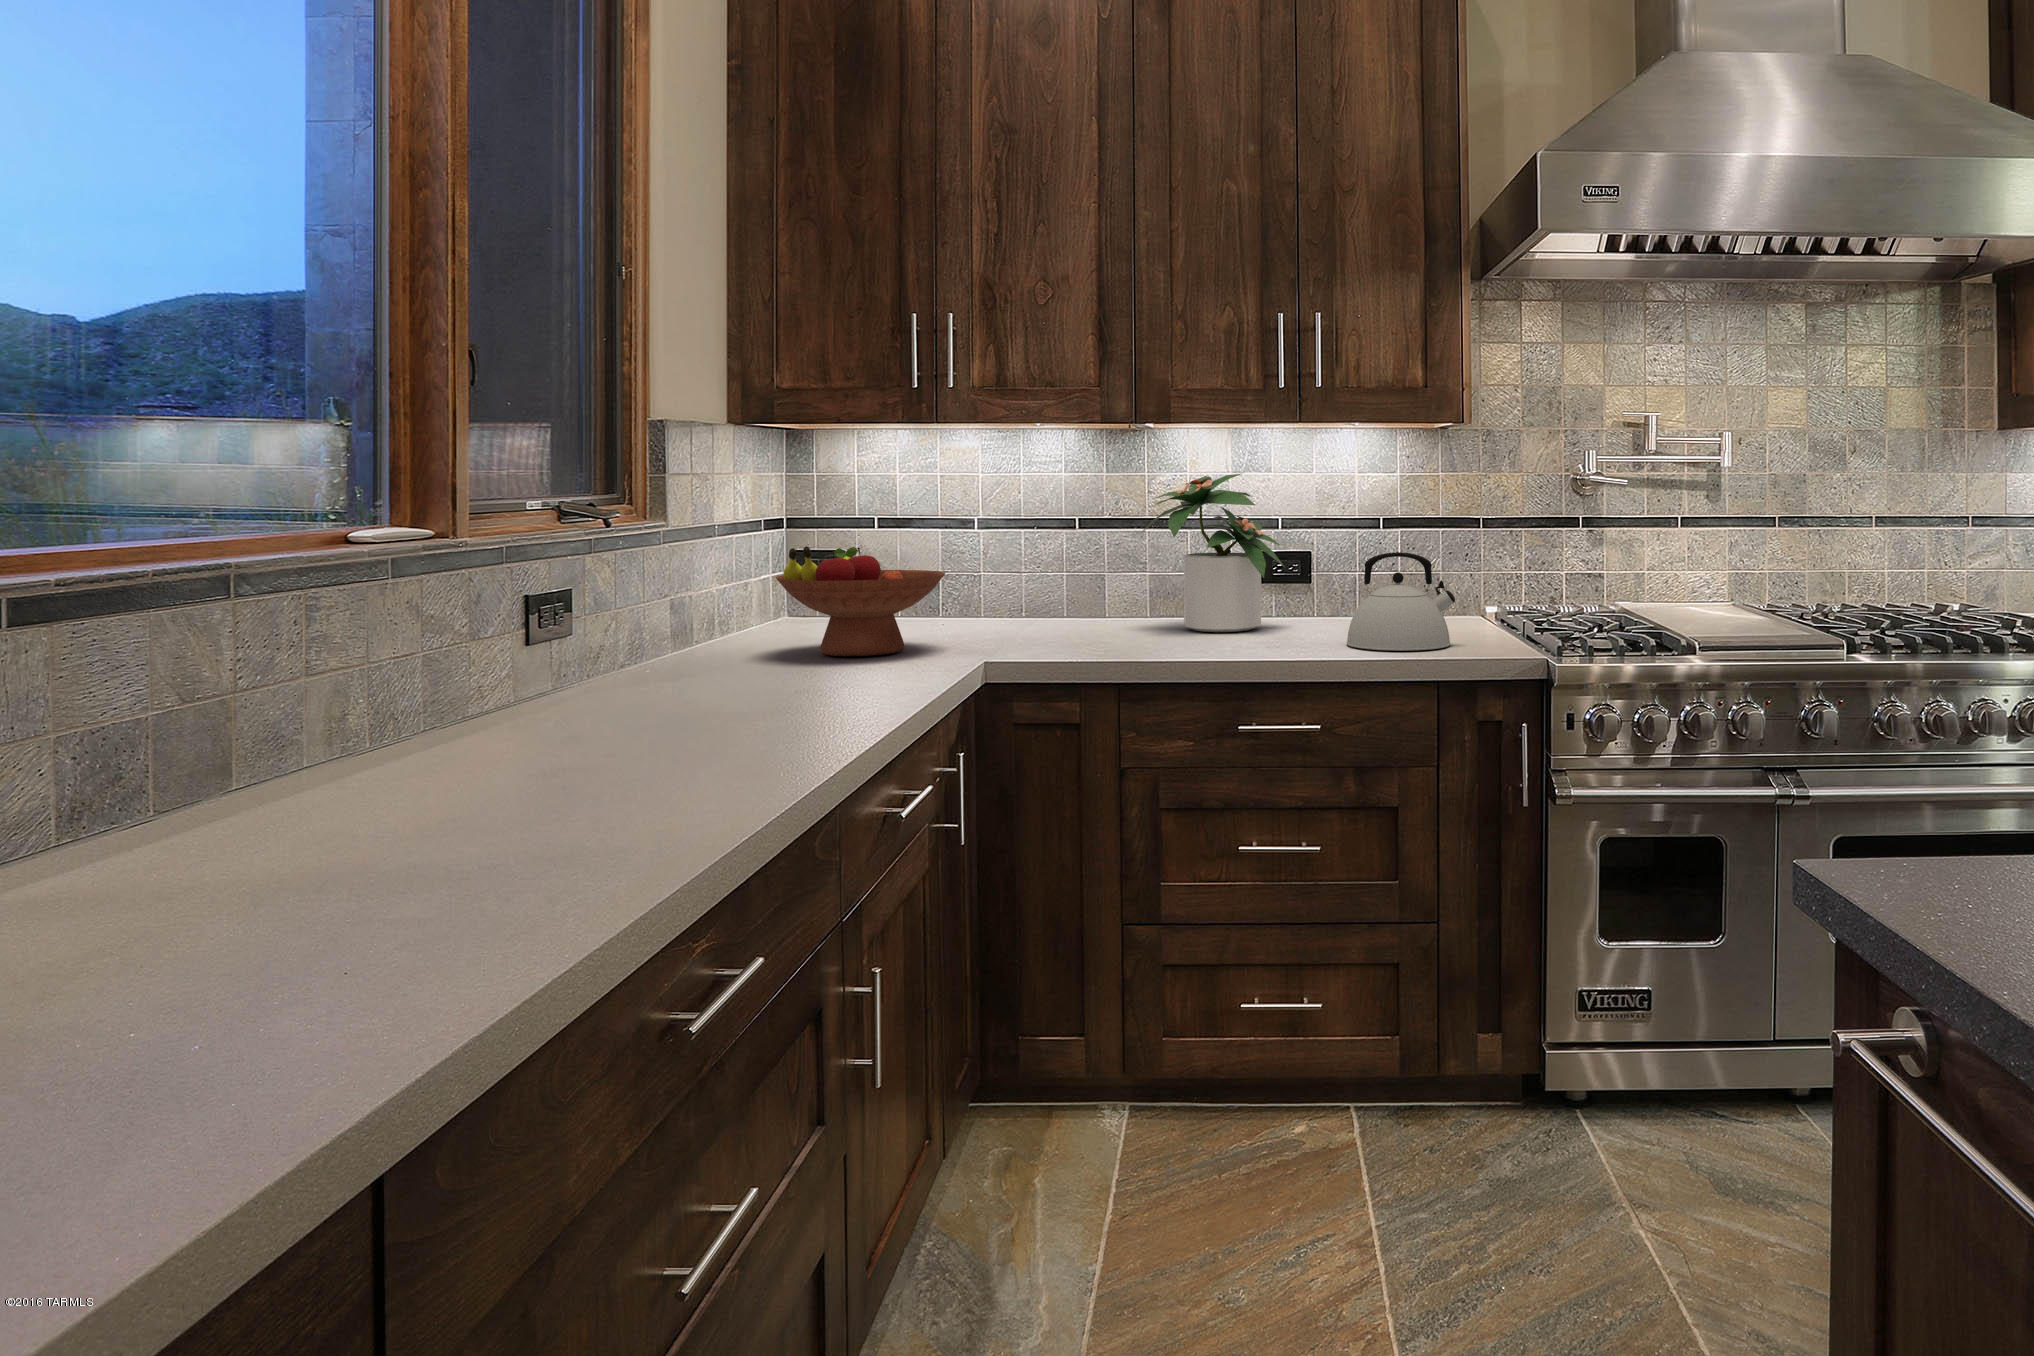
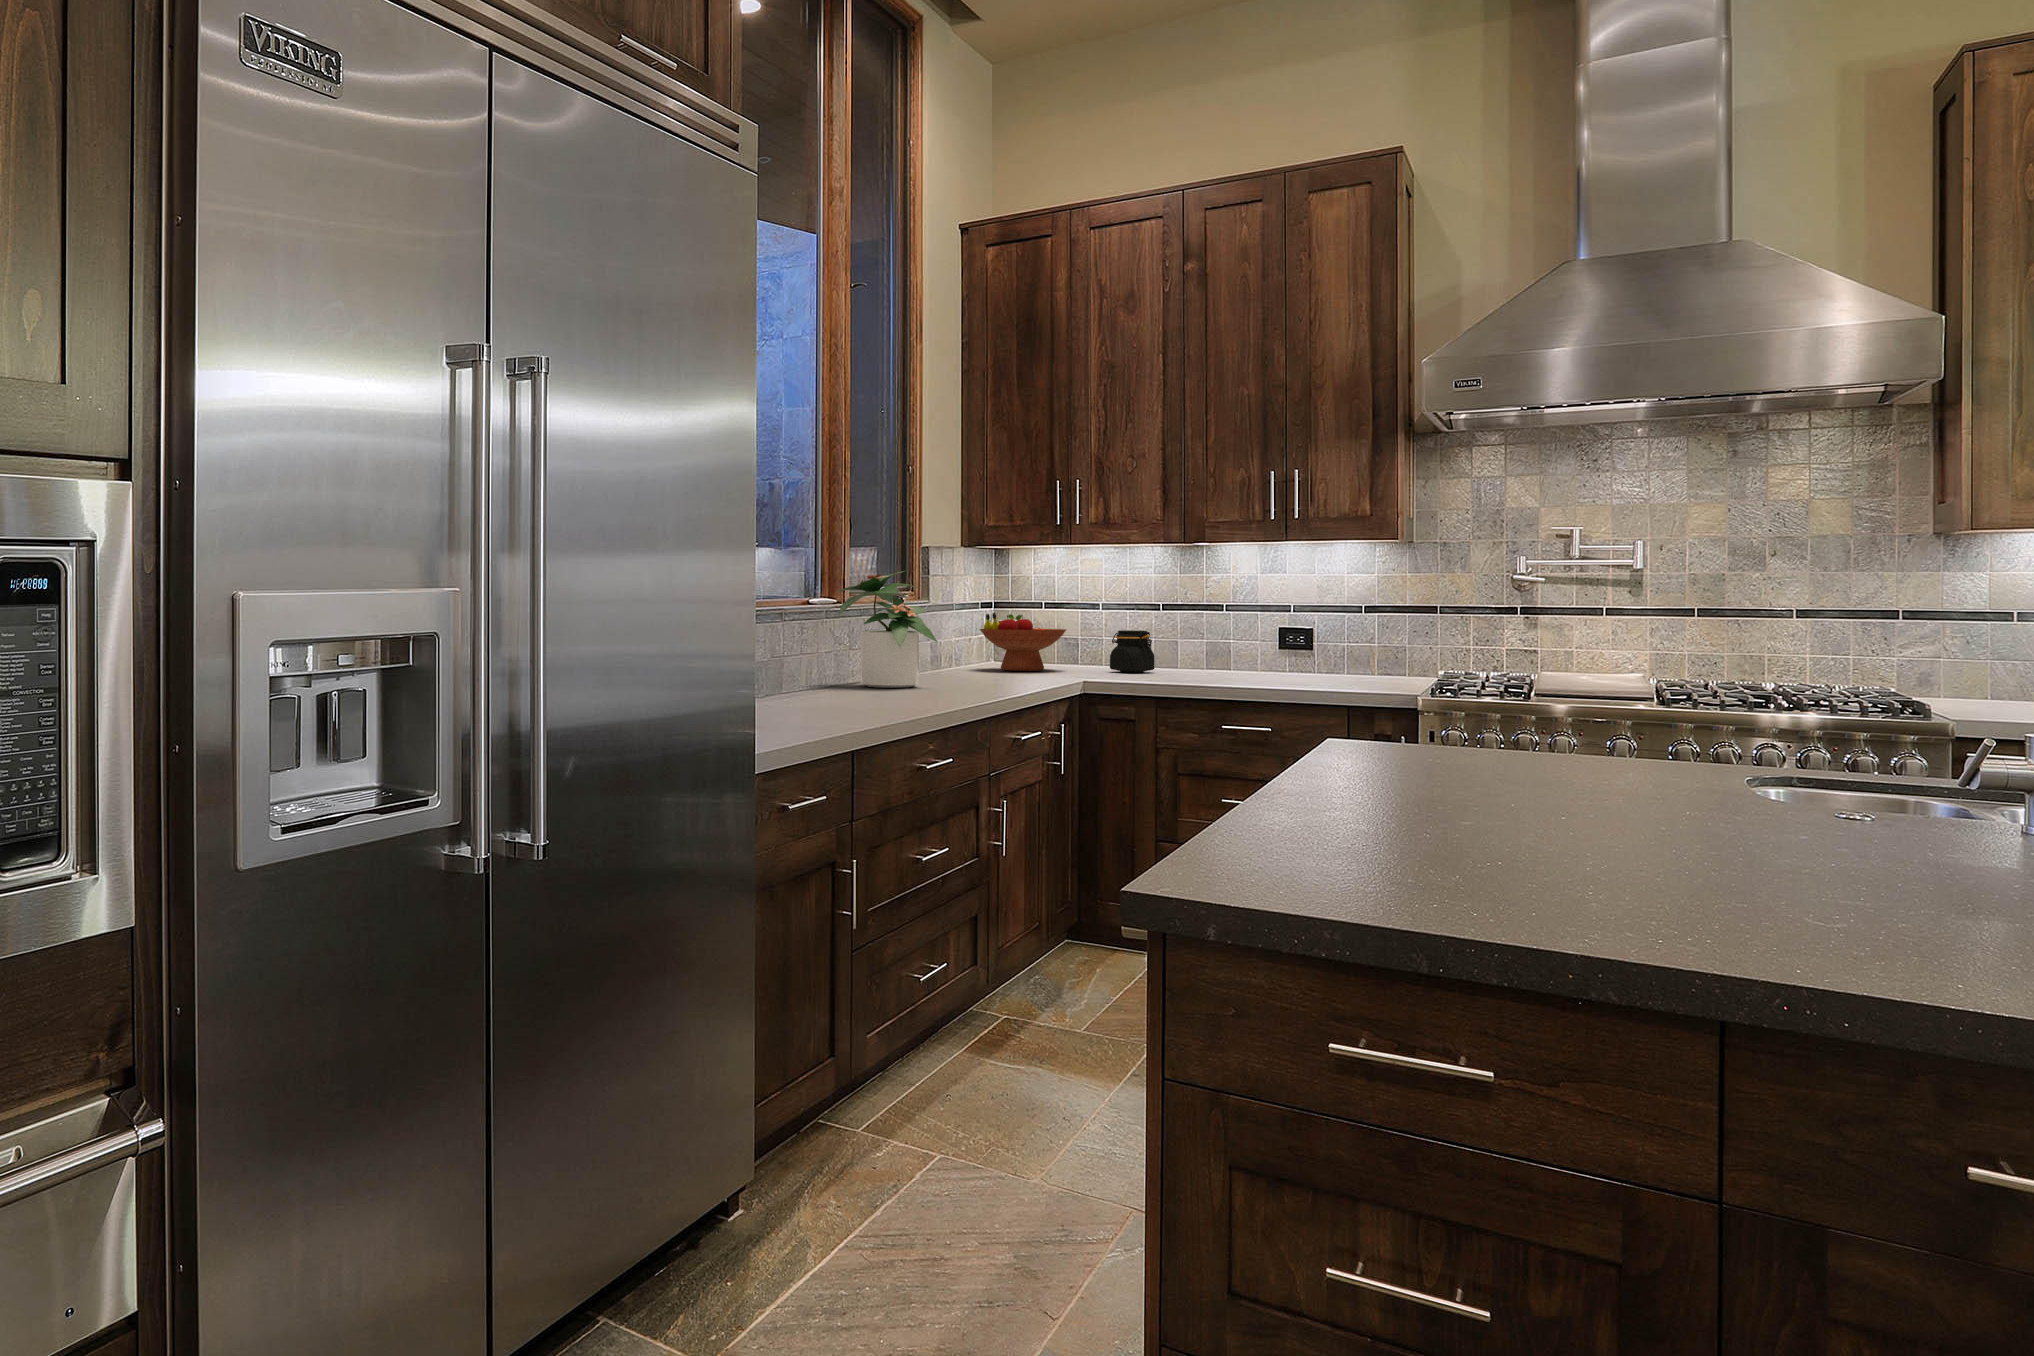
potted plant: present [1142,474,1284,632] -> present [836,571,937,688]
kettle: present [1347,552,1455,651] -> none [1300,623,1373,681]
jar: none [1024,570,1100,646] -> present [1110,630,1155,673]

